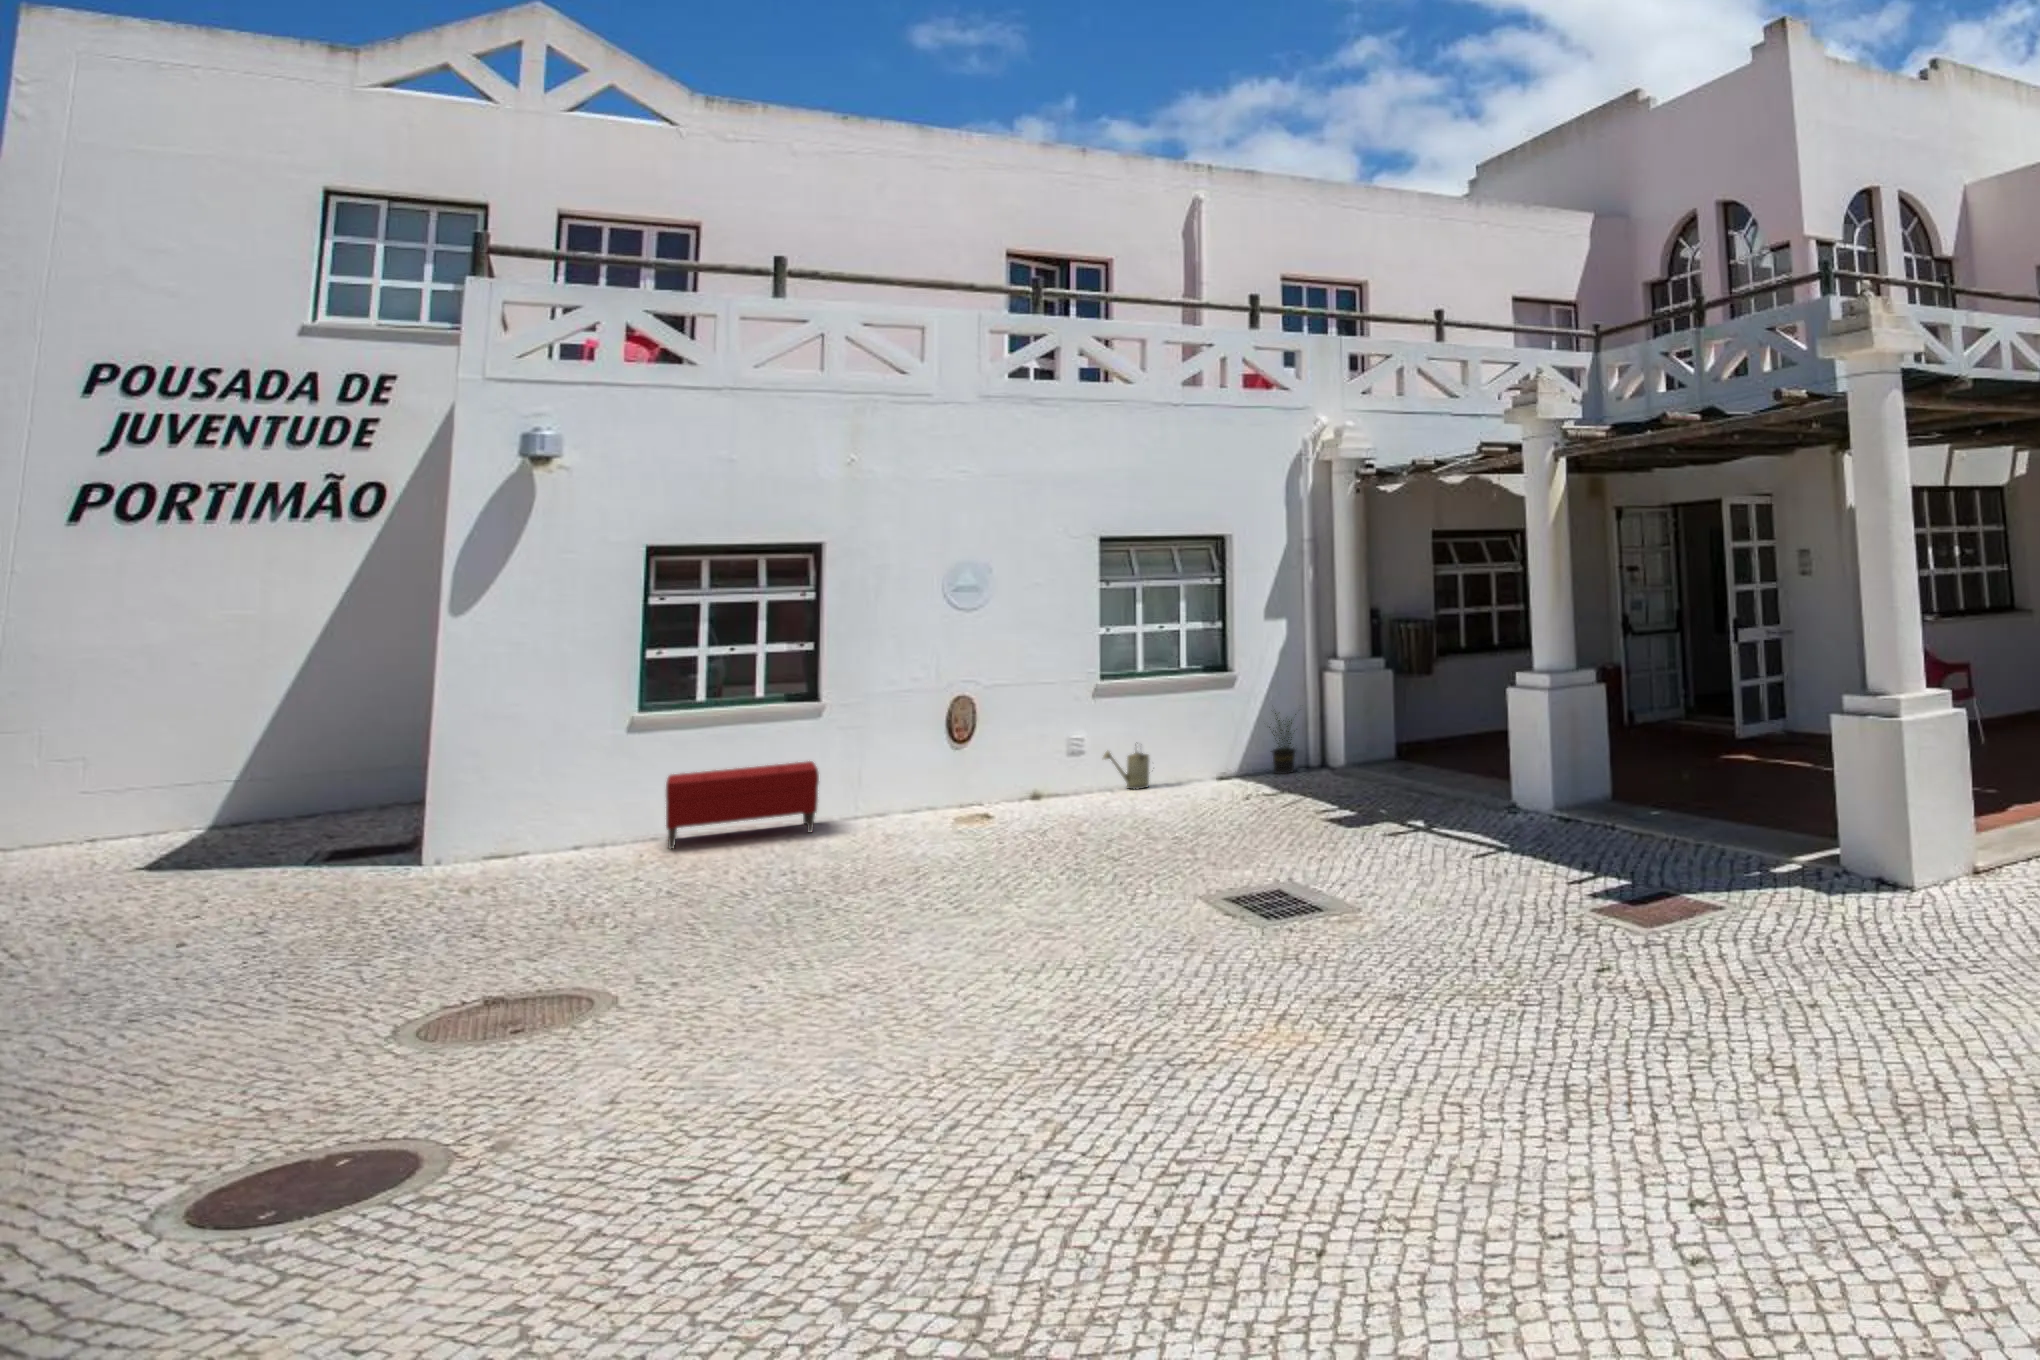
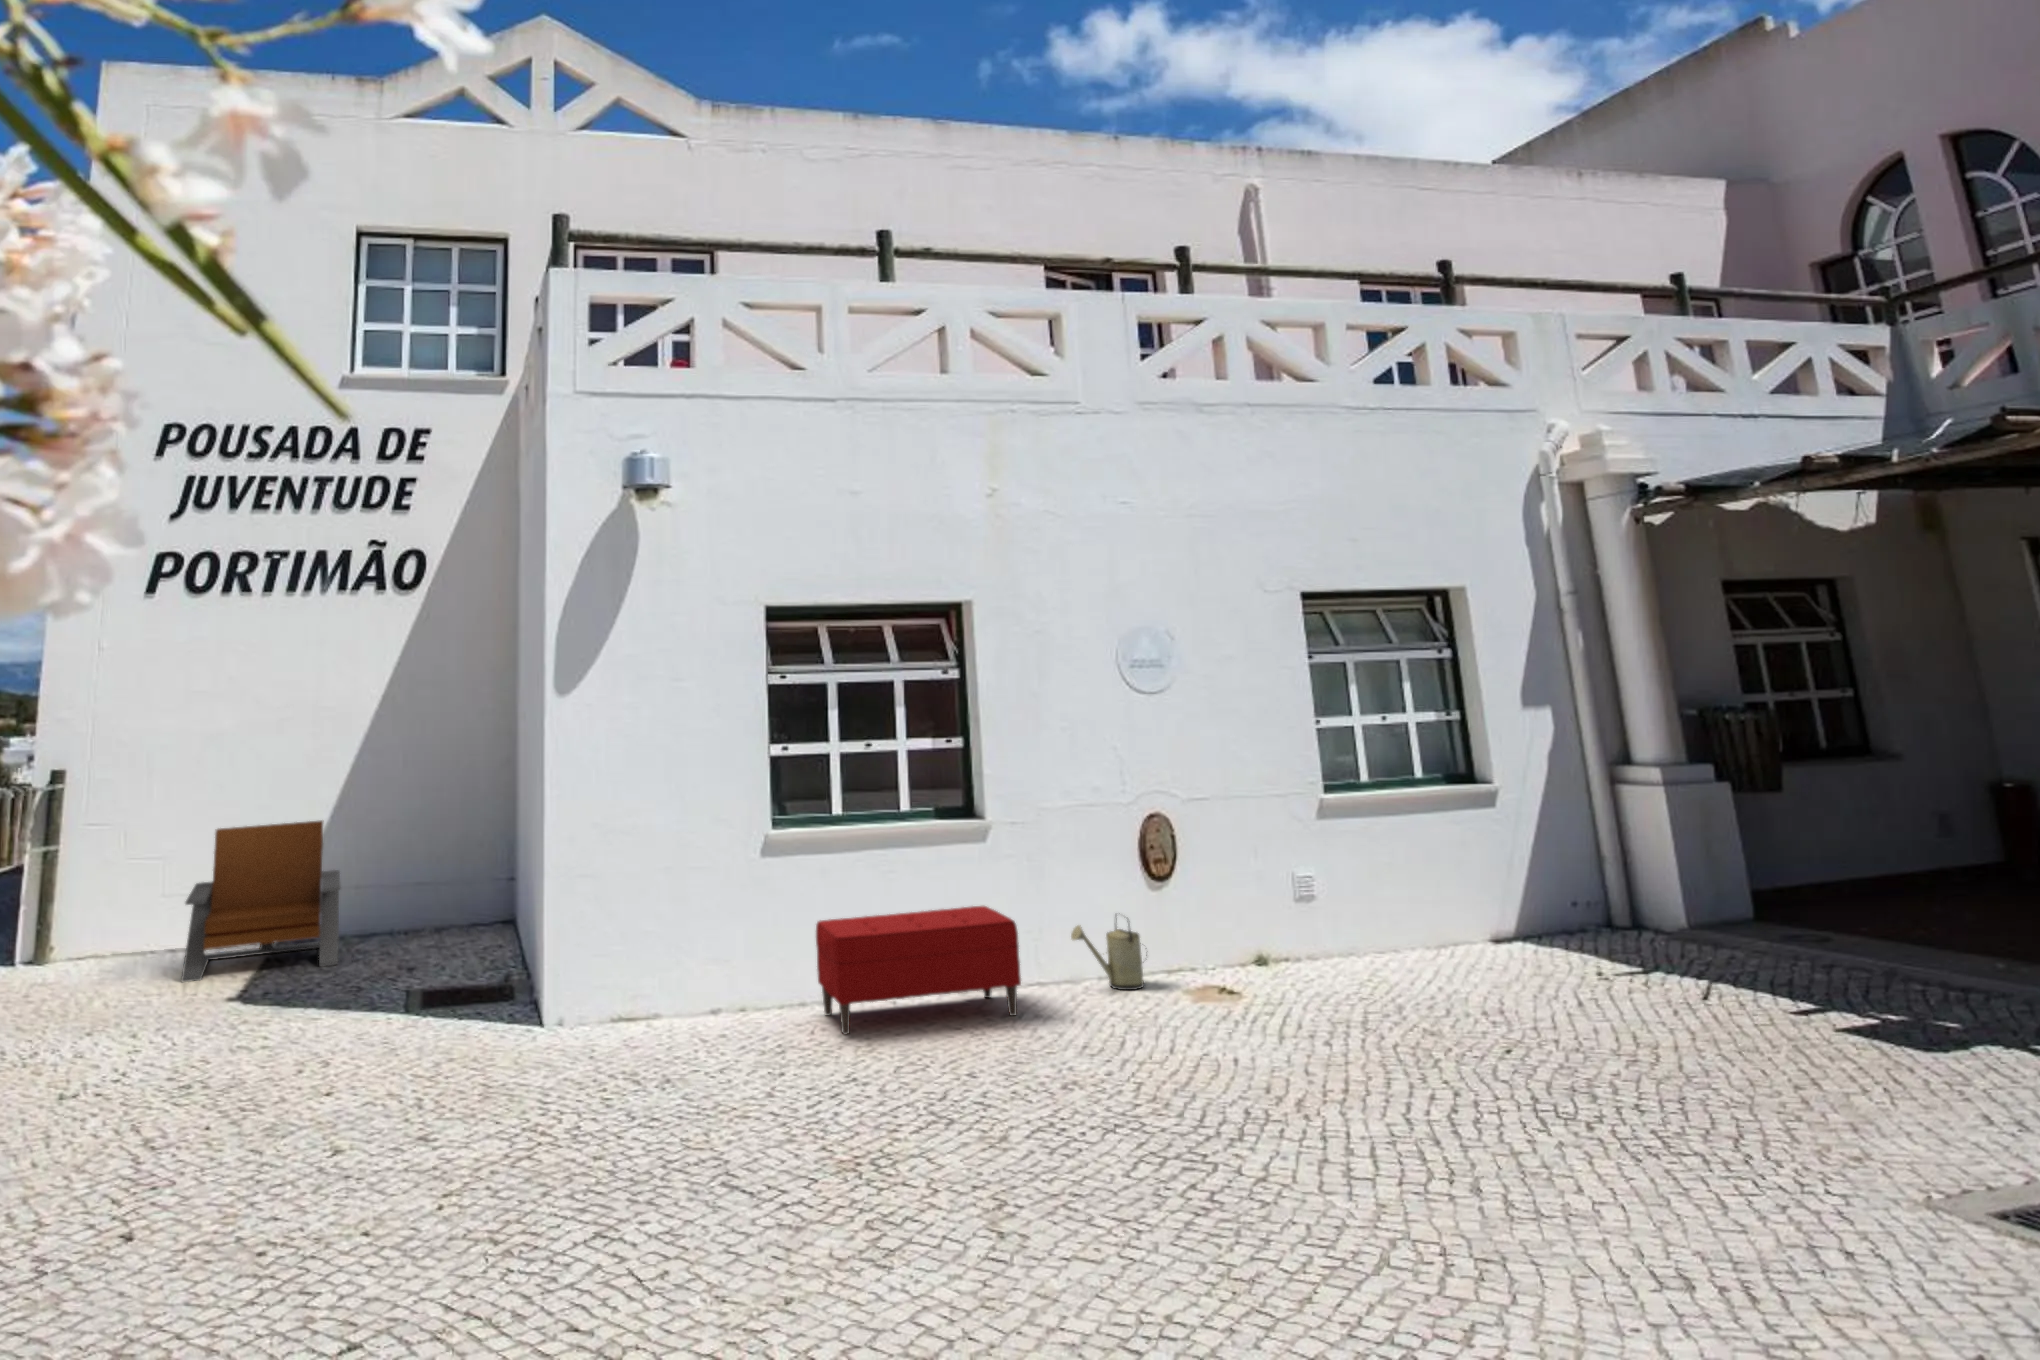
potted plant: present [1269,713,1296,774] -> none [1550,834,1618,942]
lounge chair: none [106,714,284,848] -> present [181,821,341,982]
watering can: present [1103,751,1150,789] -> present [1071,918,1147,990]

